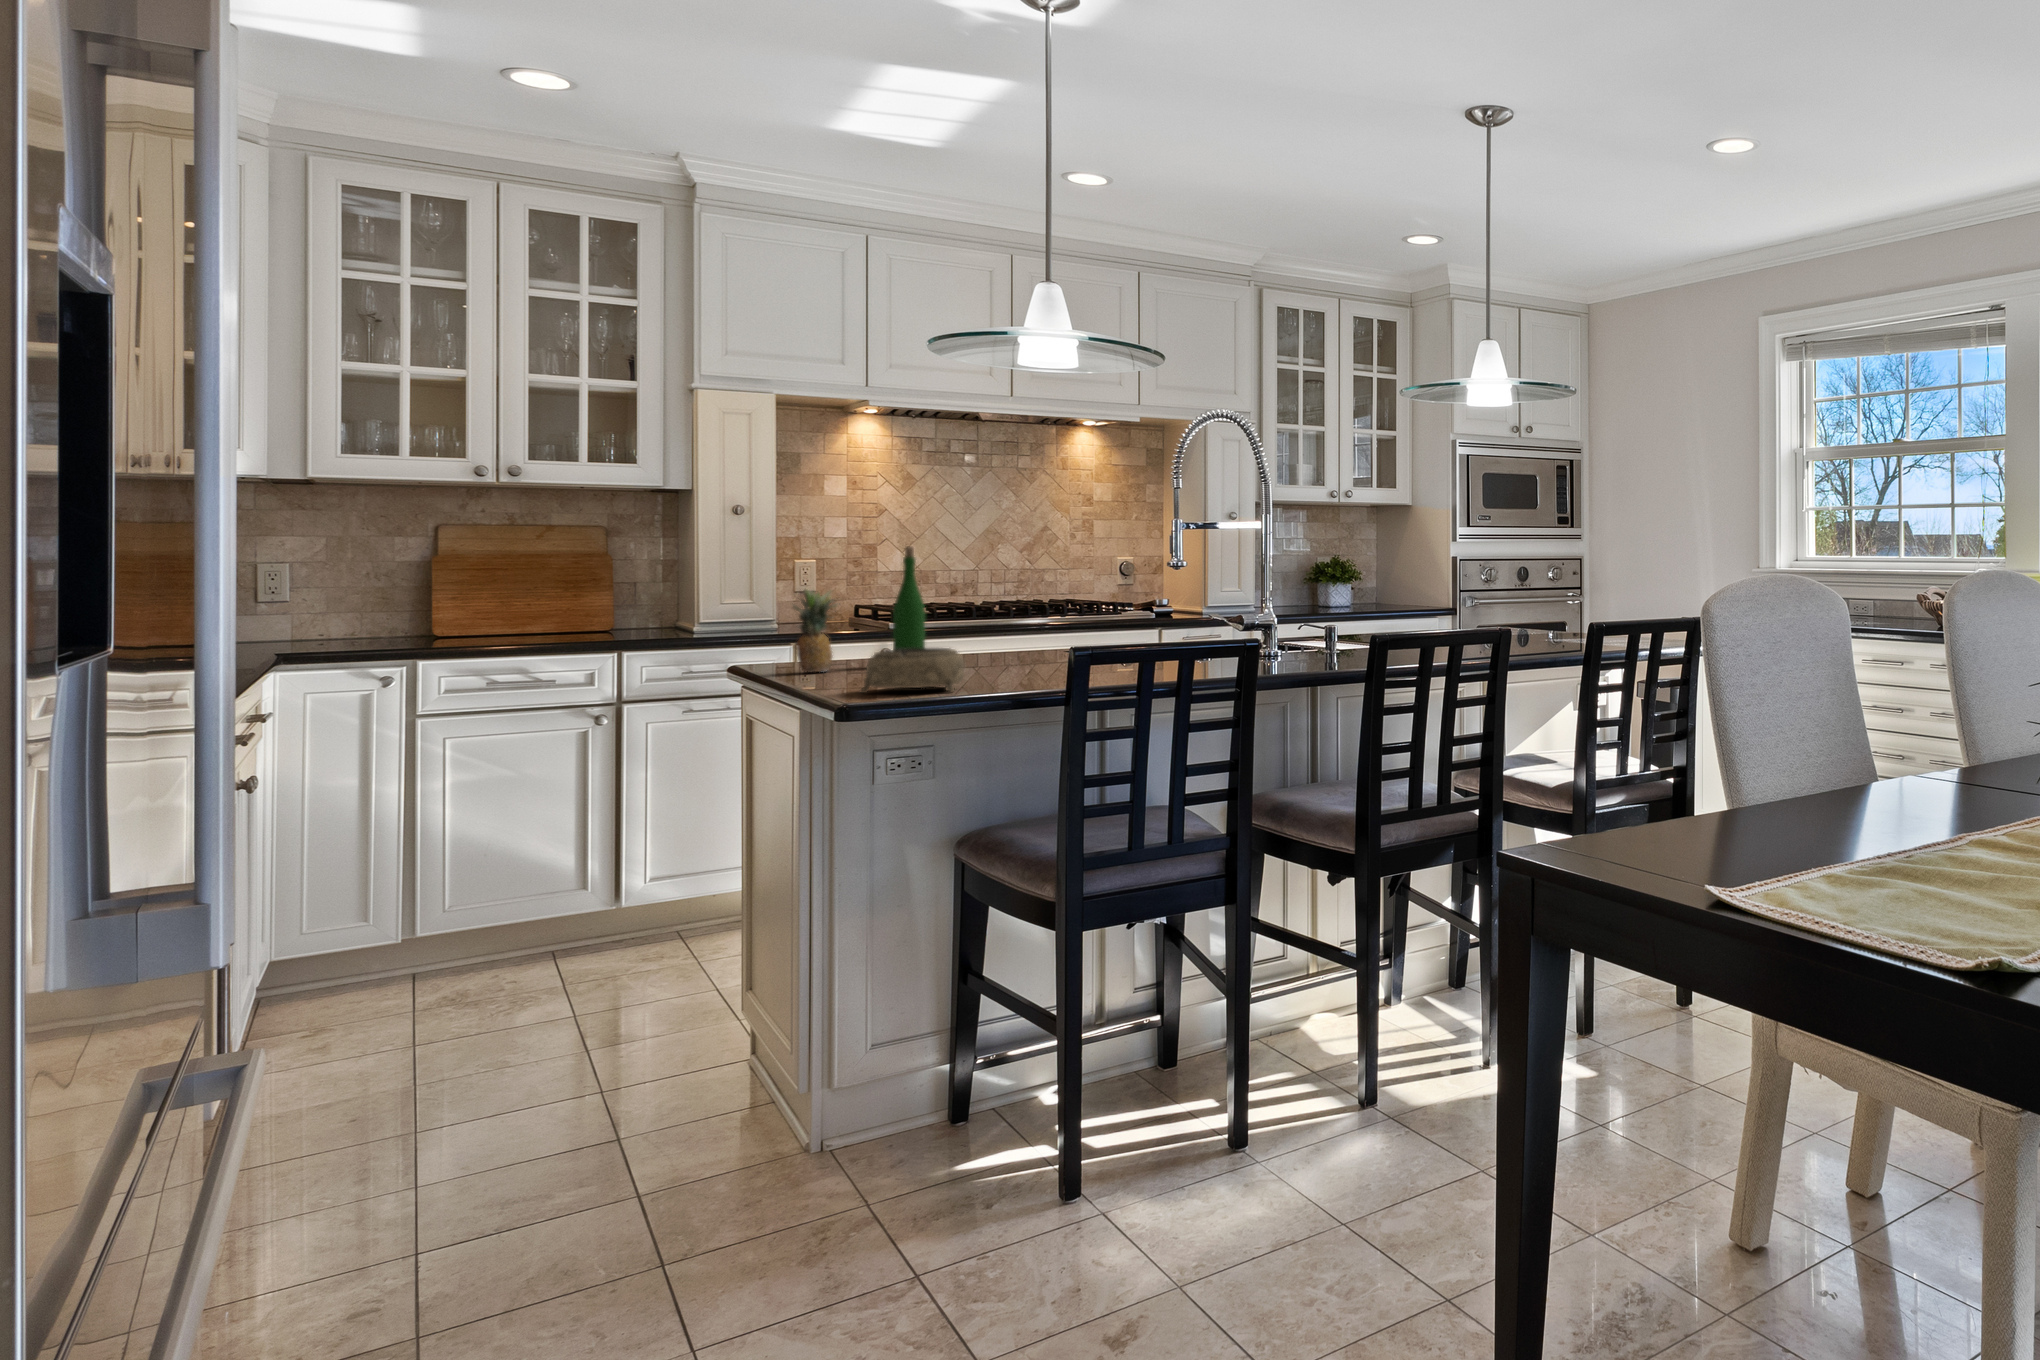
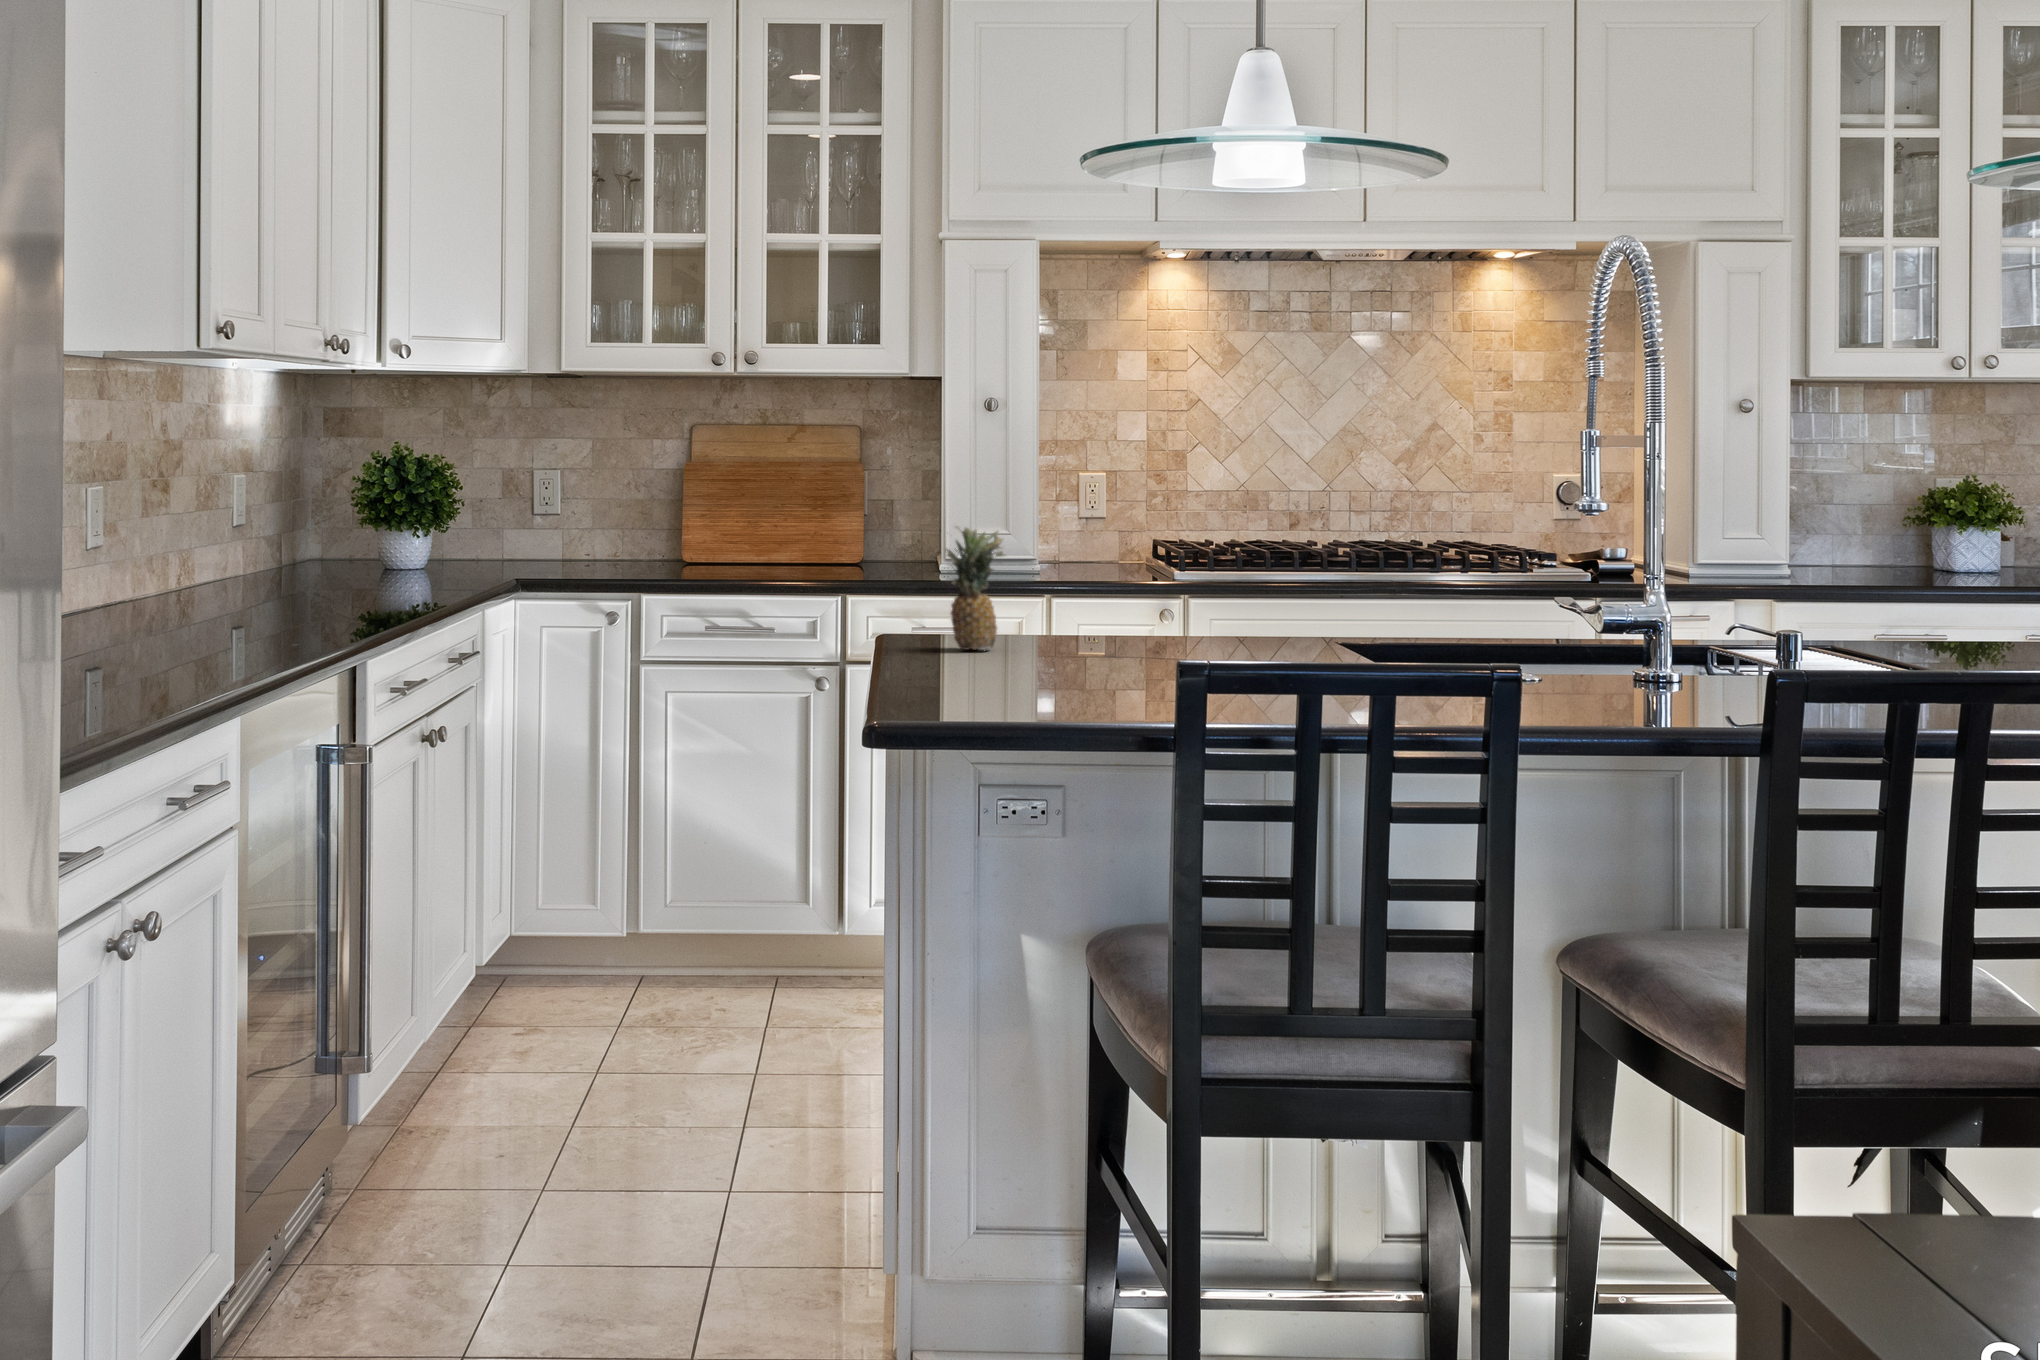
wine bottle: present [893,546,925,650] -> none [1082,467,1129,650]
decorative bowl: present [860,648,964,693] -> none [957,632,1105,708]

